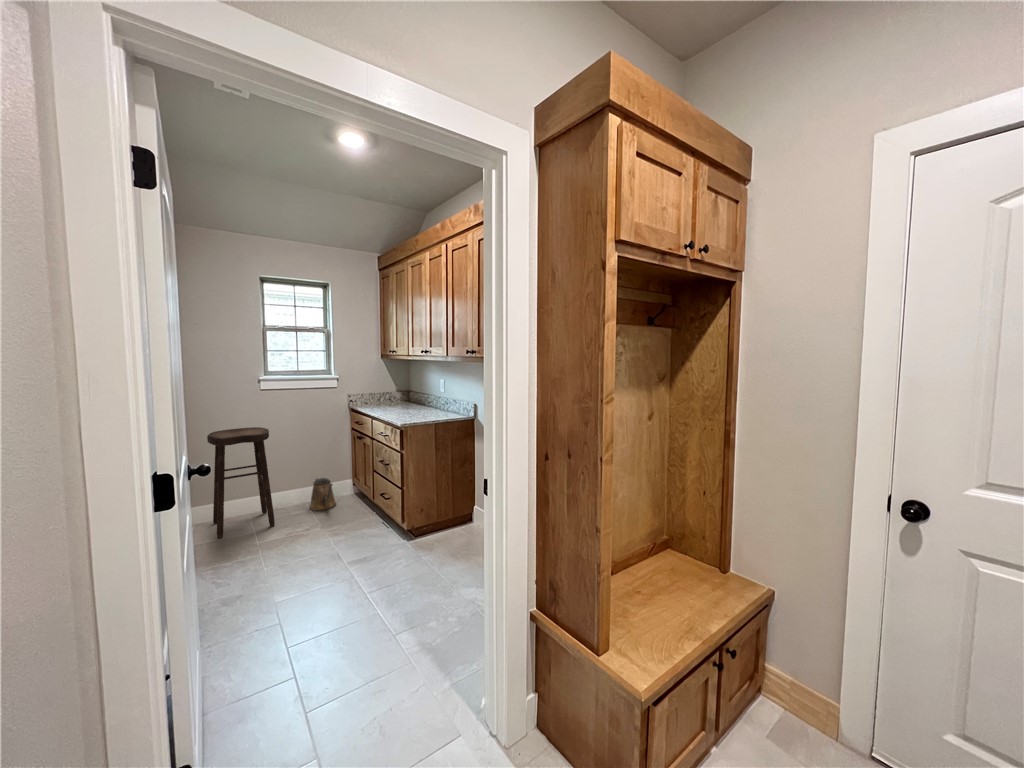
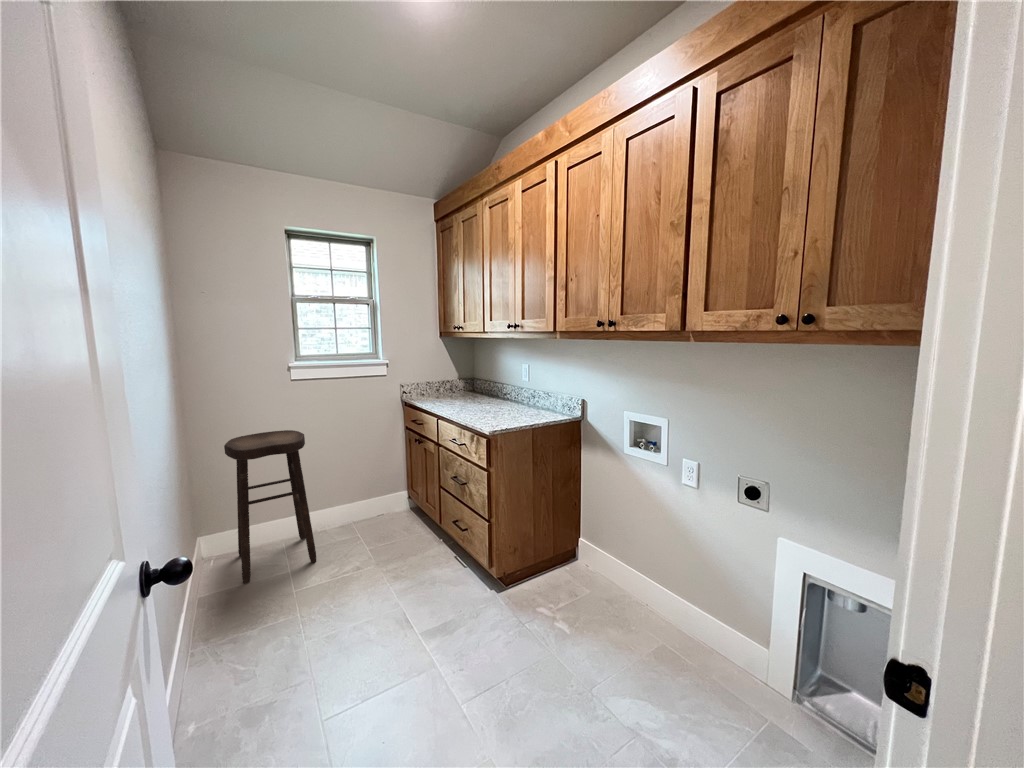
watering can: present [310,477,336,510] -> none [358,490,391,535]

